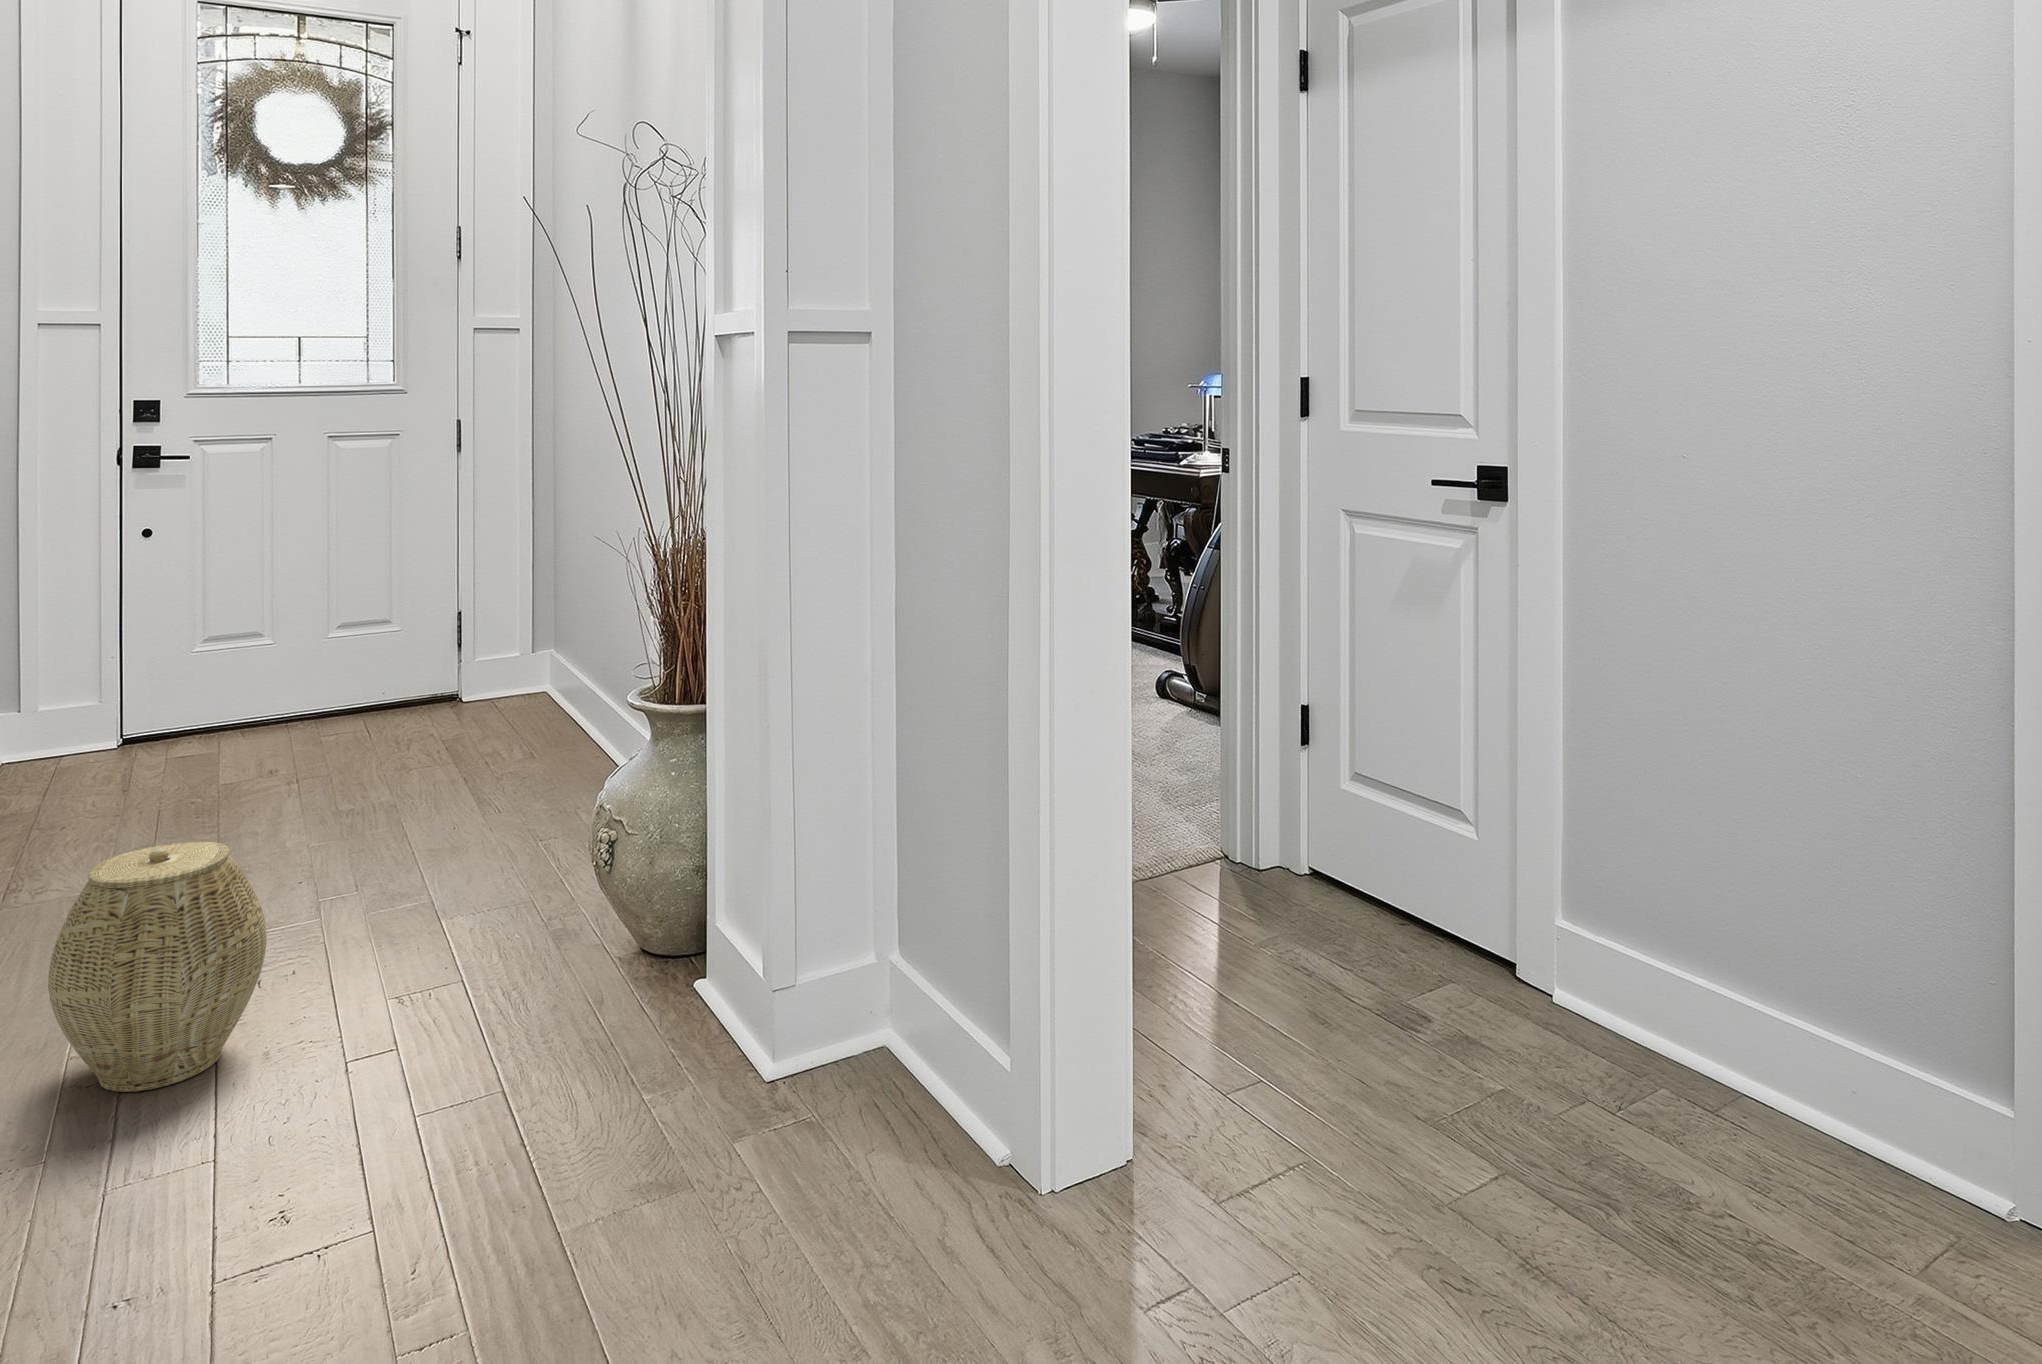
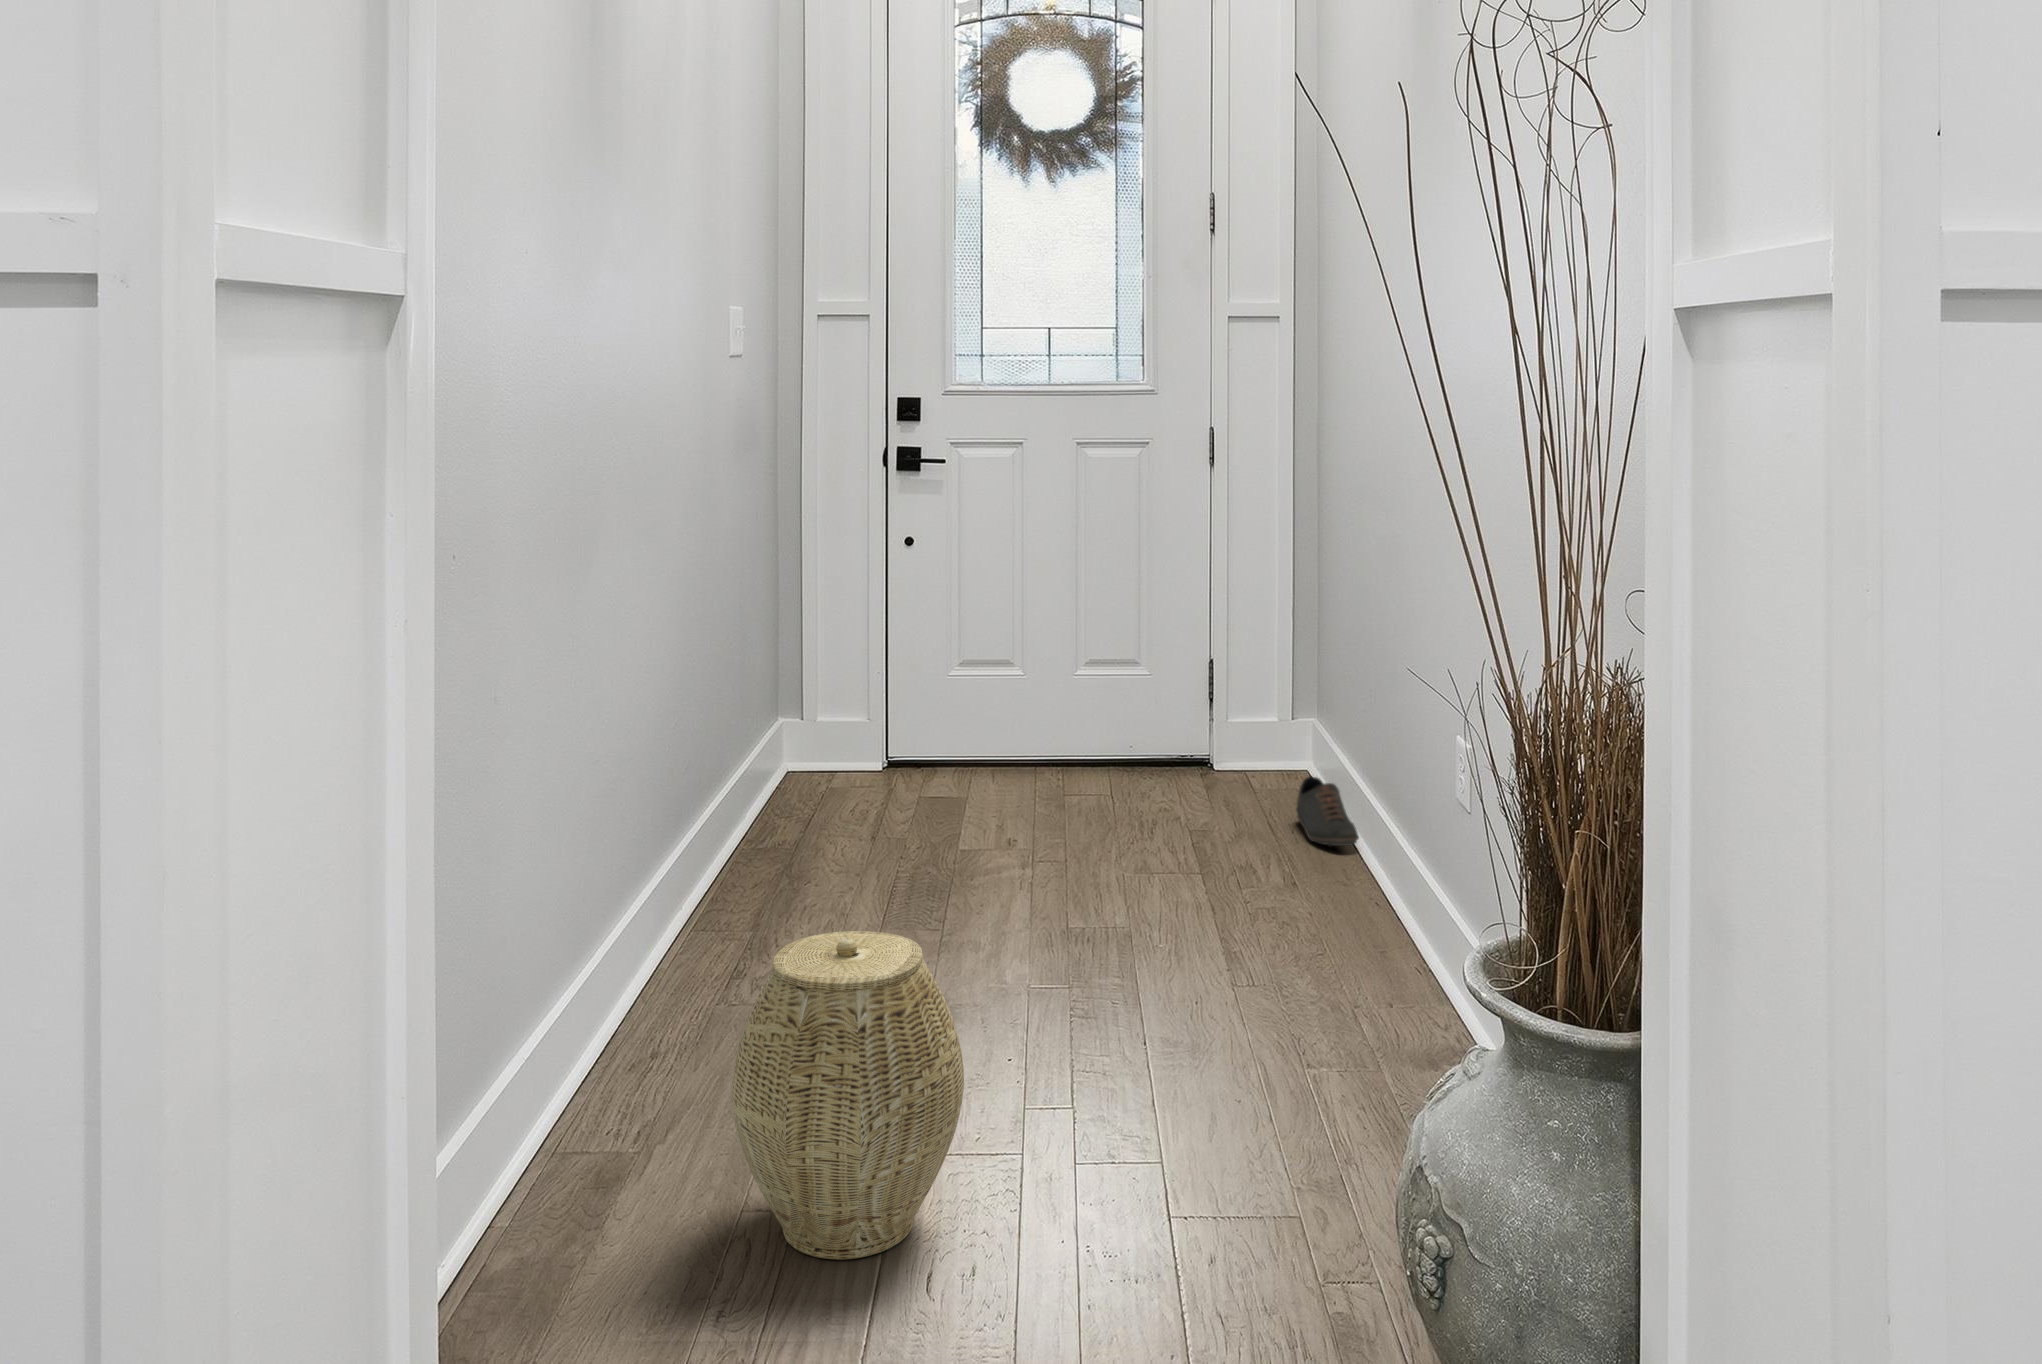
shoe: none [533,696,586,747] -> present [1296,776,1359,846]

